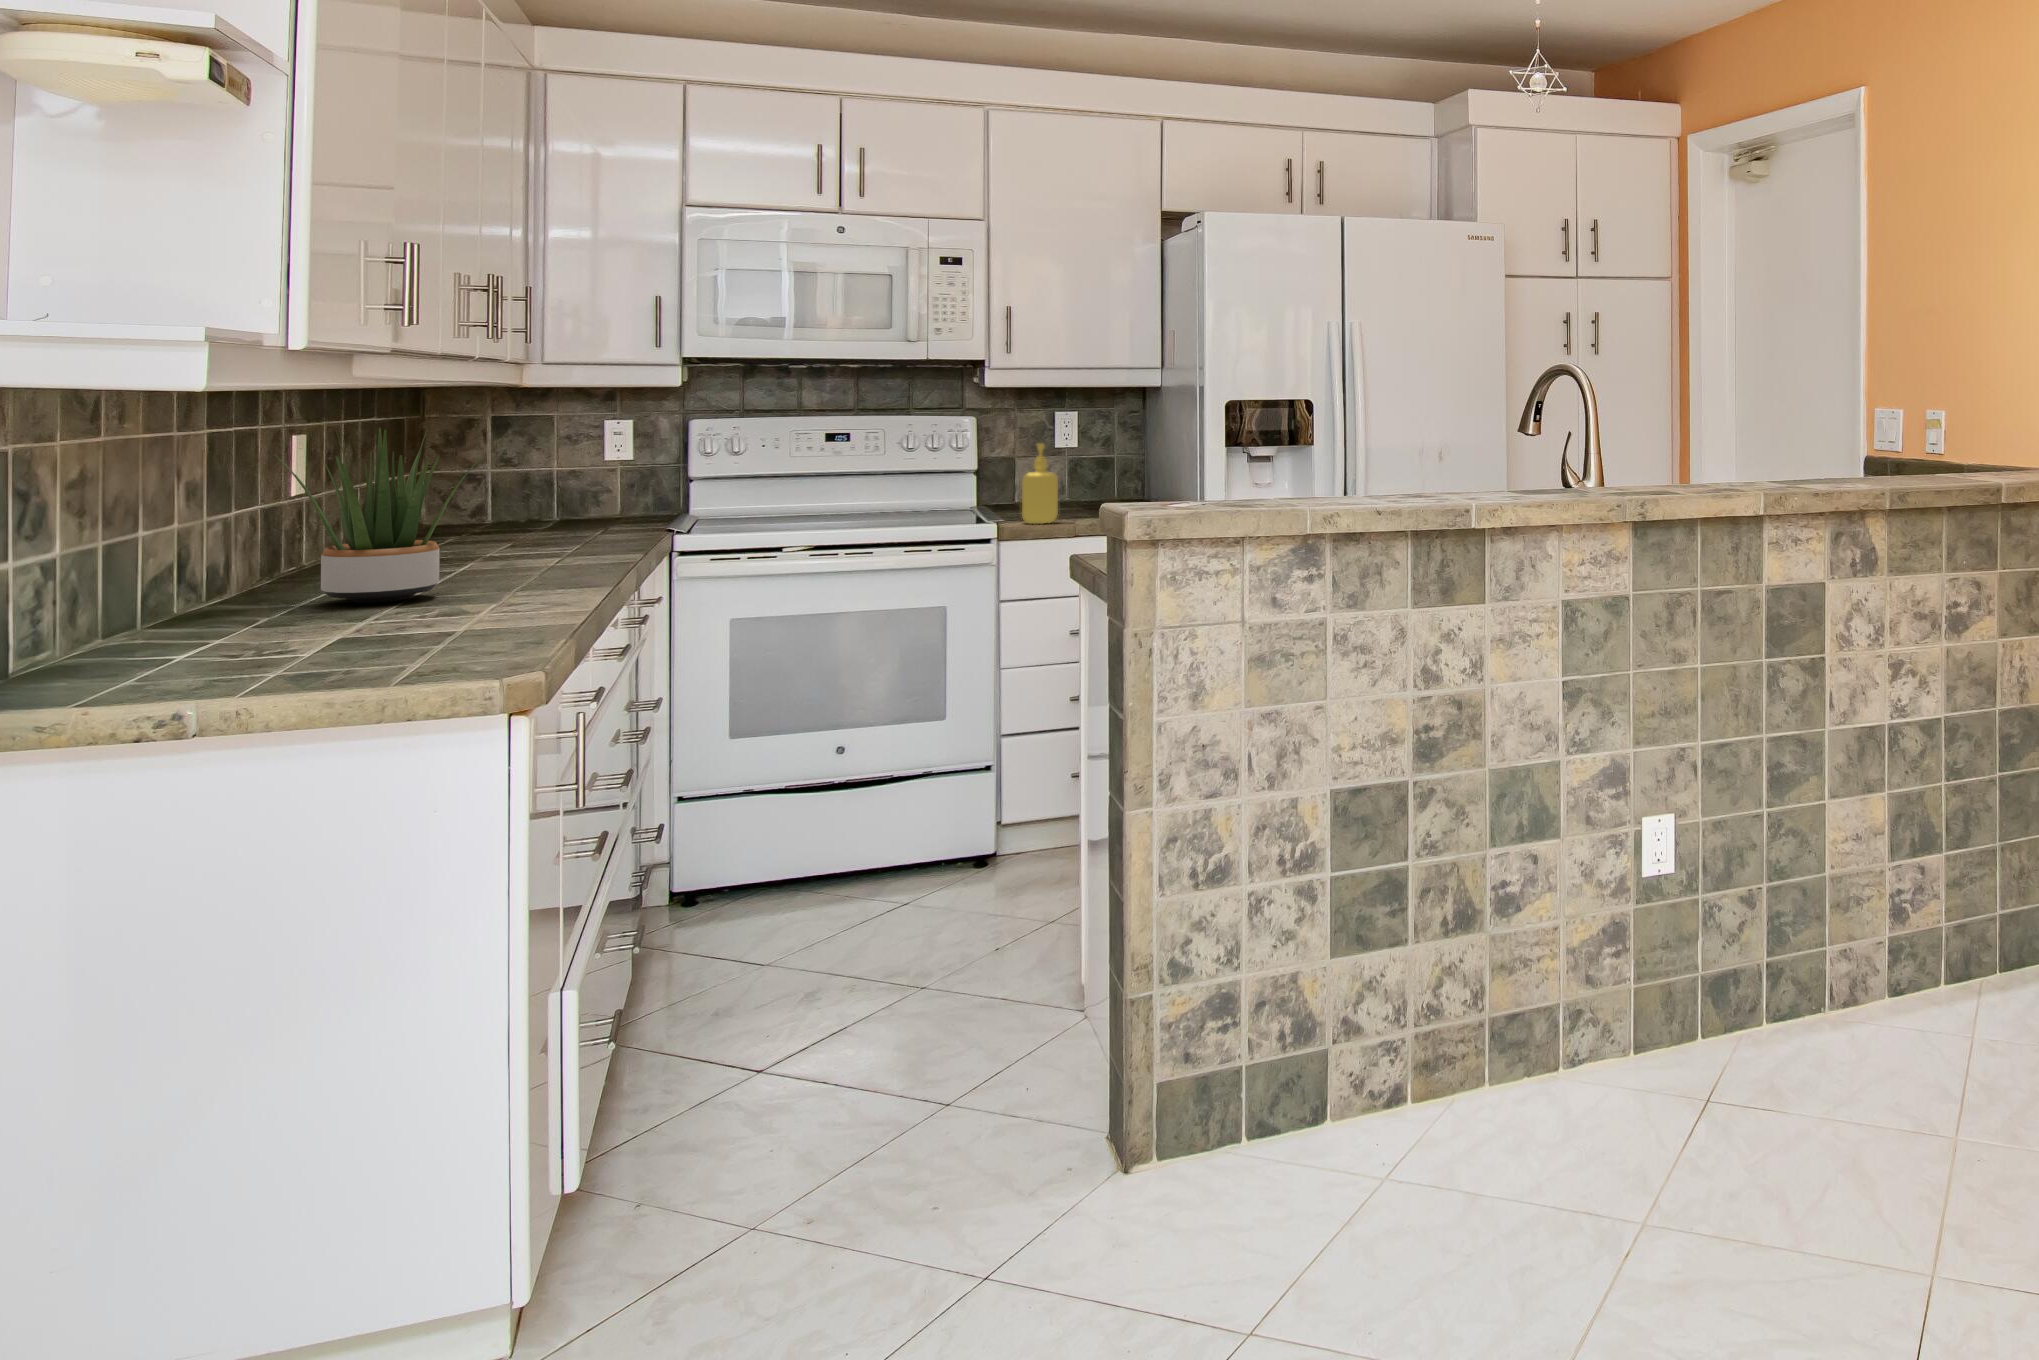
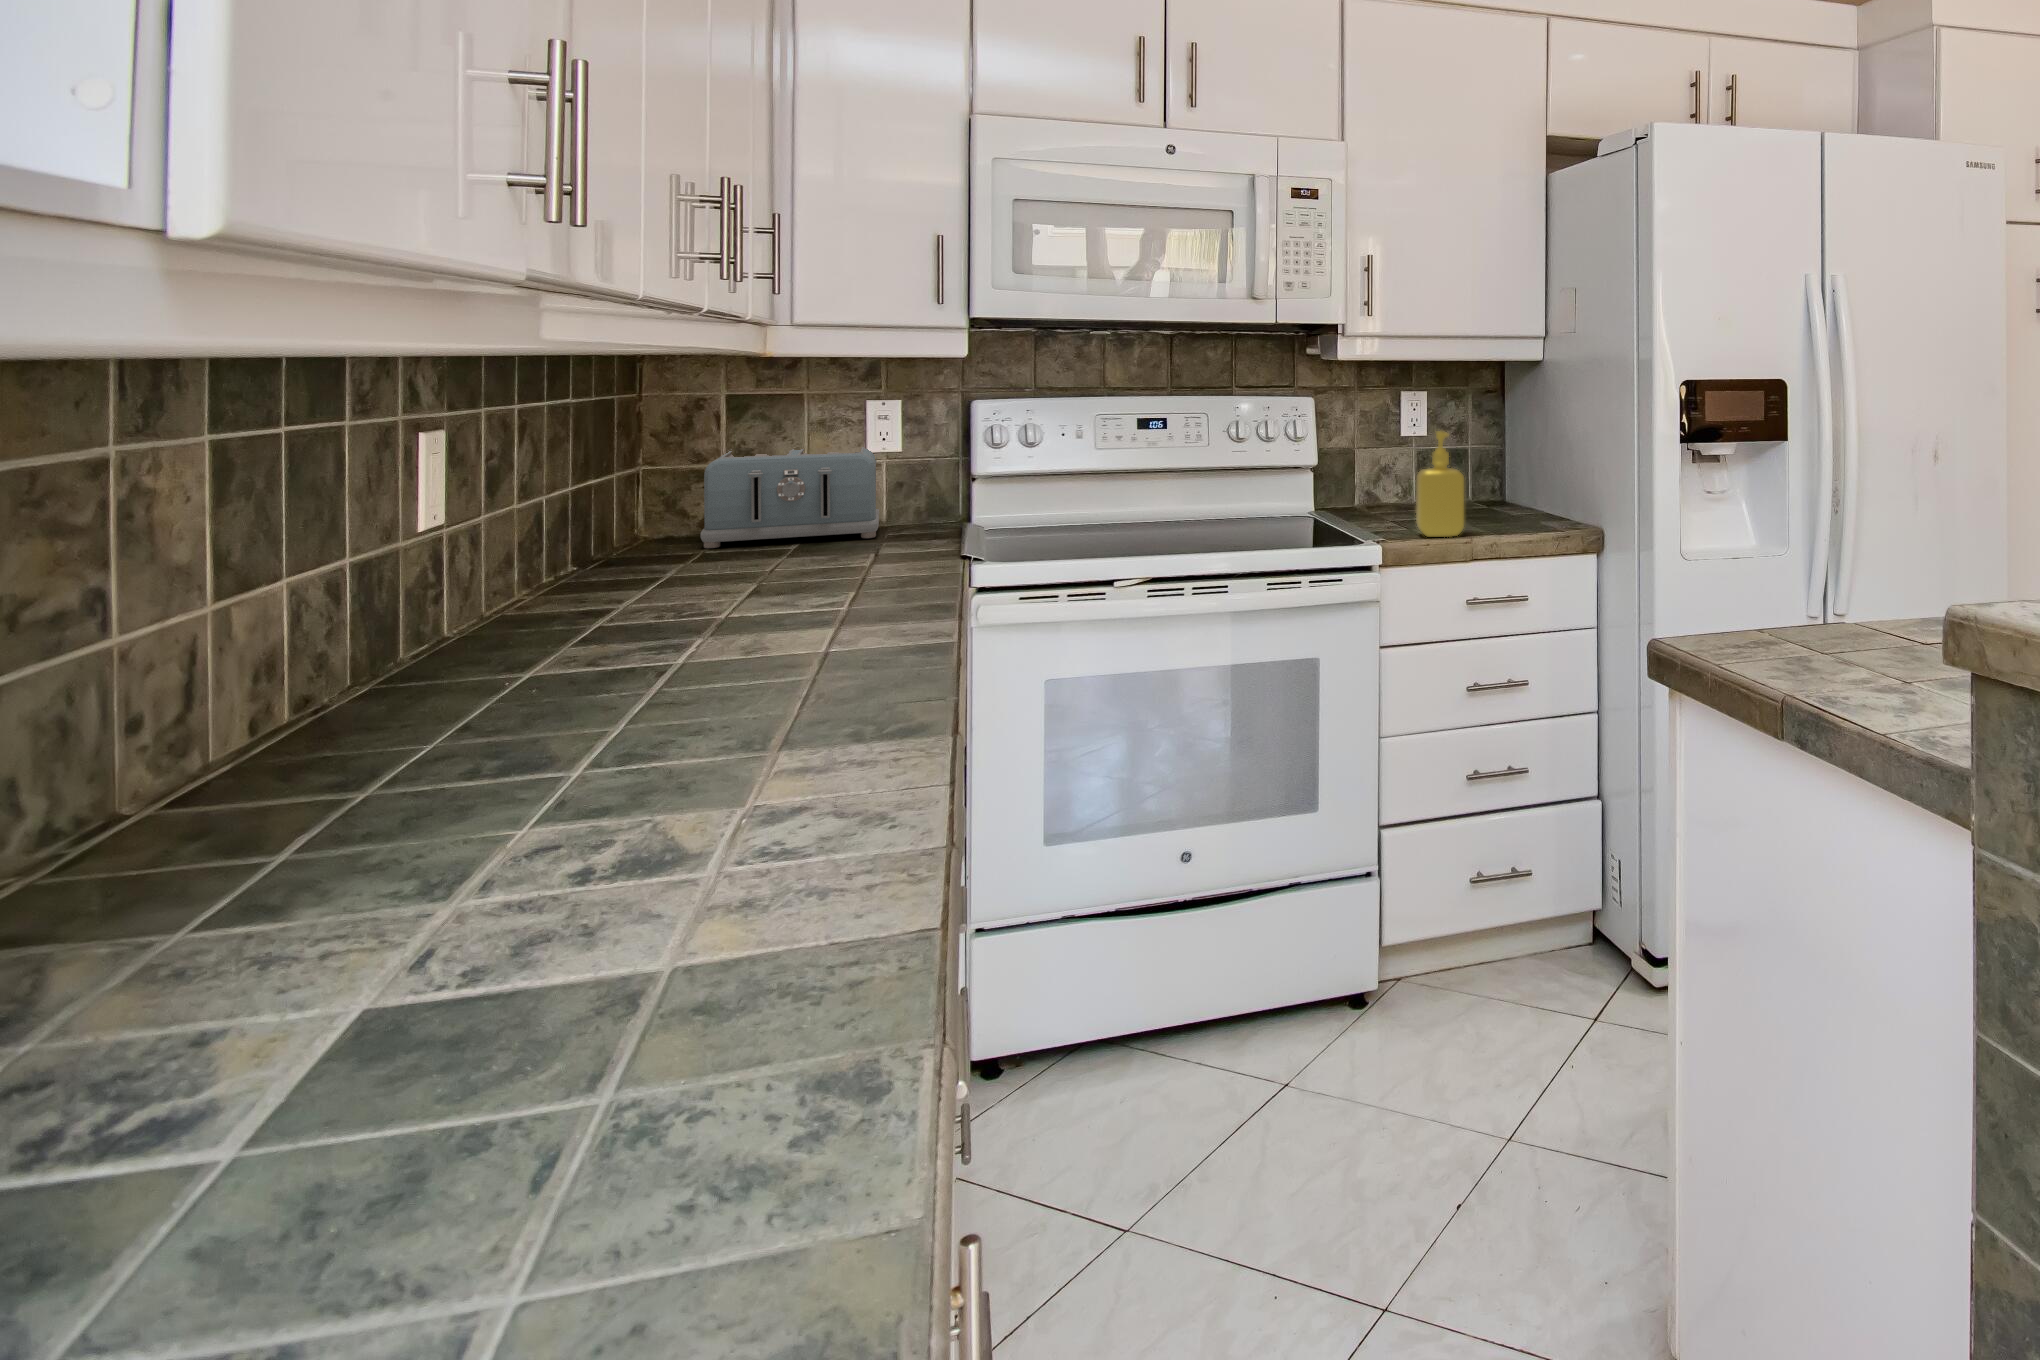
potted plant: present [277,428,482,603] -> none [247,443,679,798]
toaster: none [474,456,611,529] -> present [701,447,879,548]

